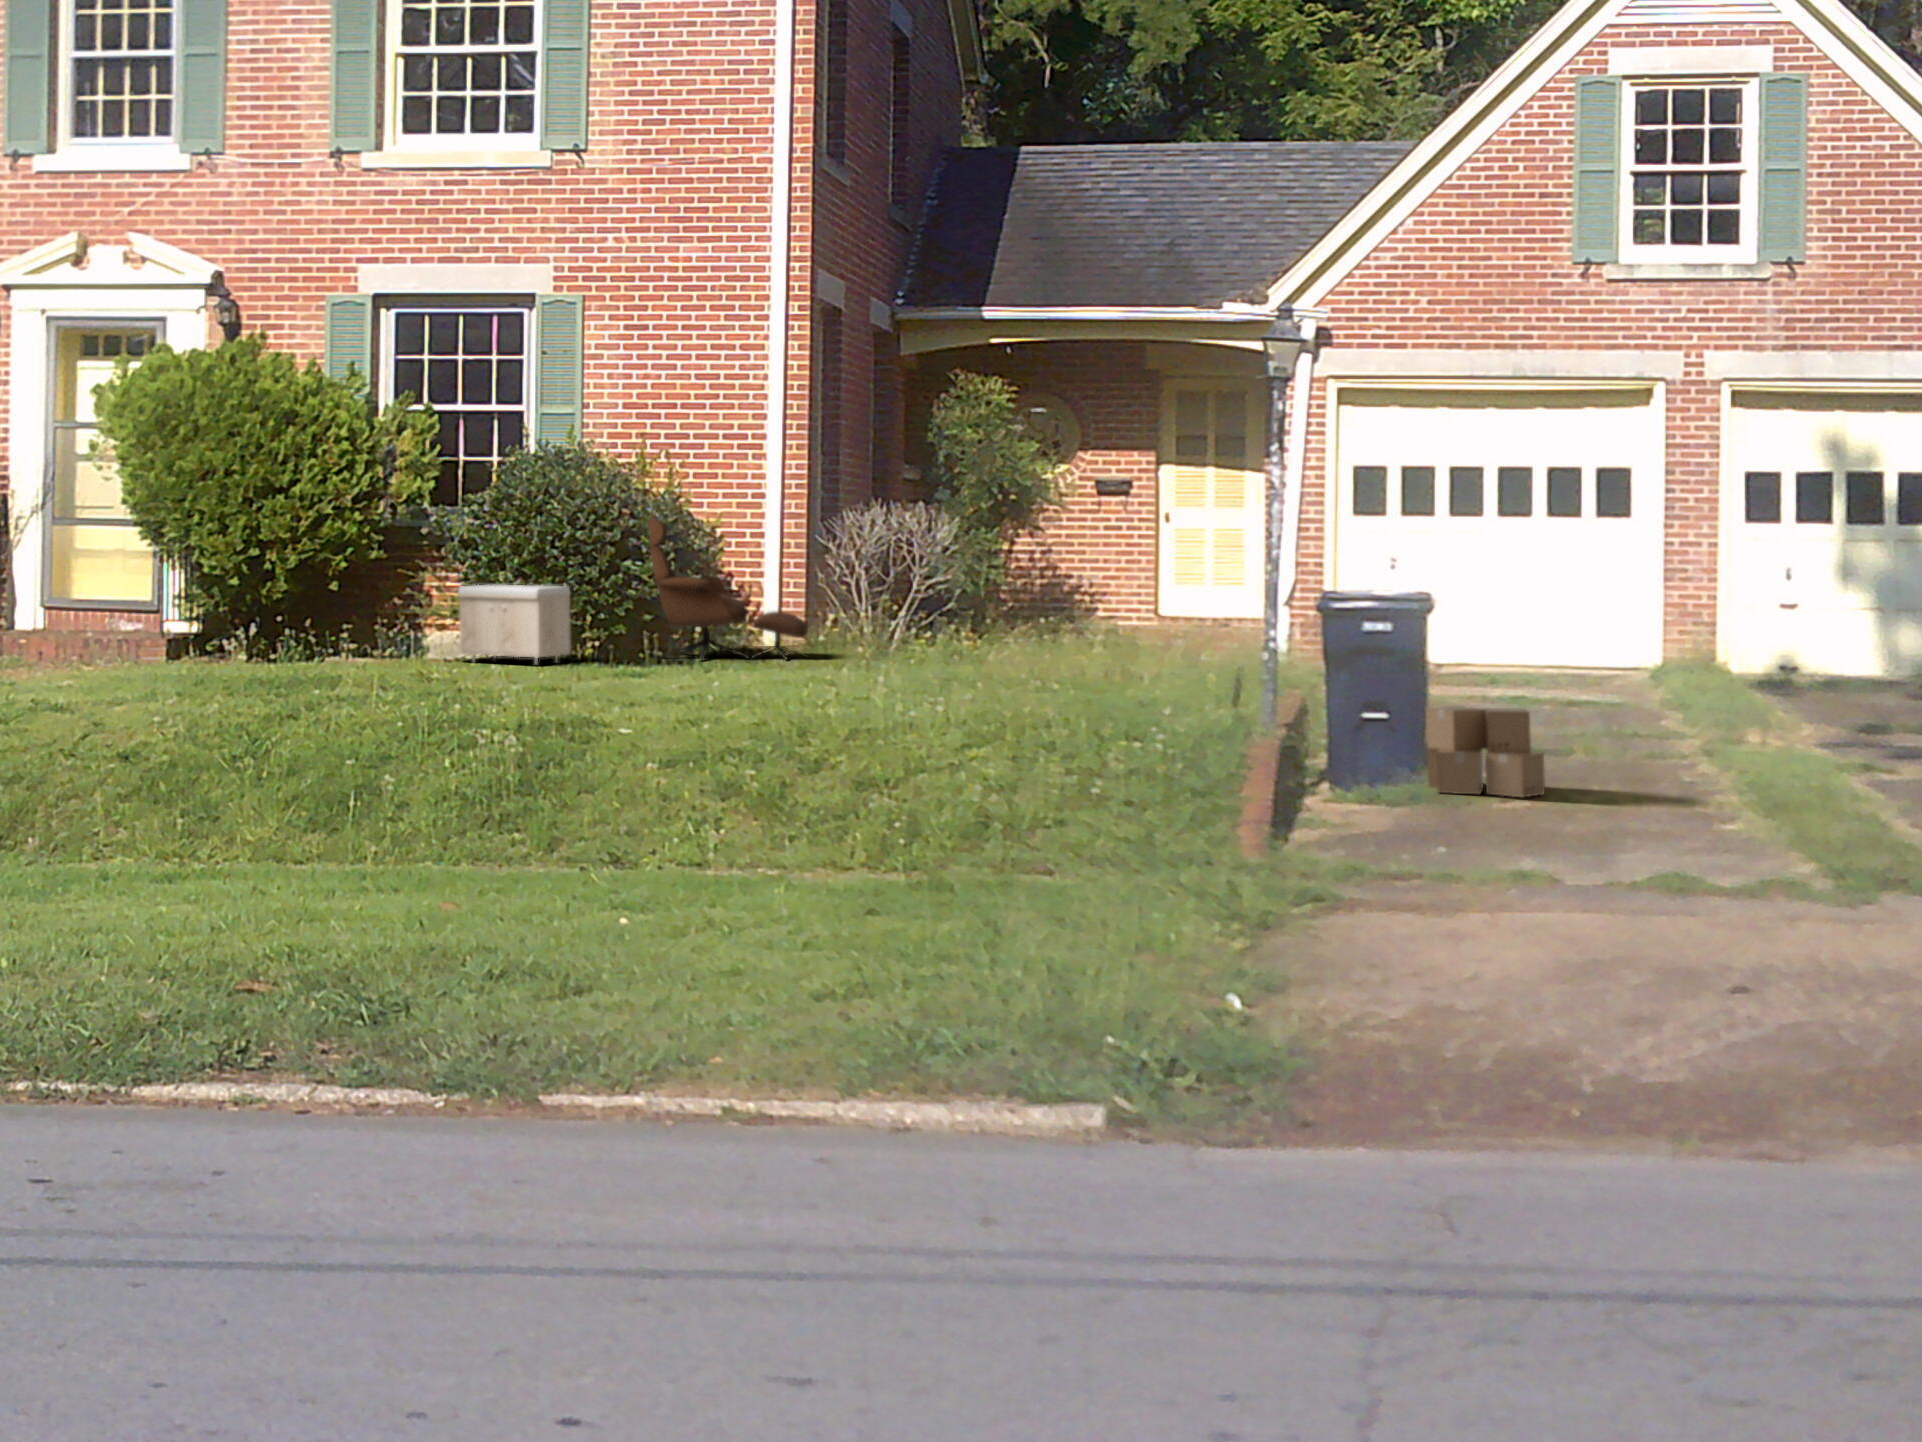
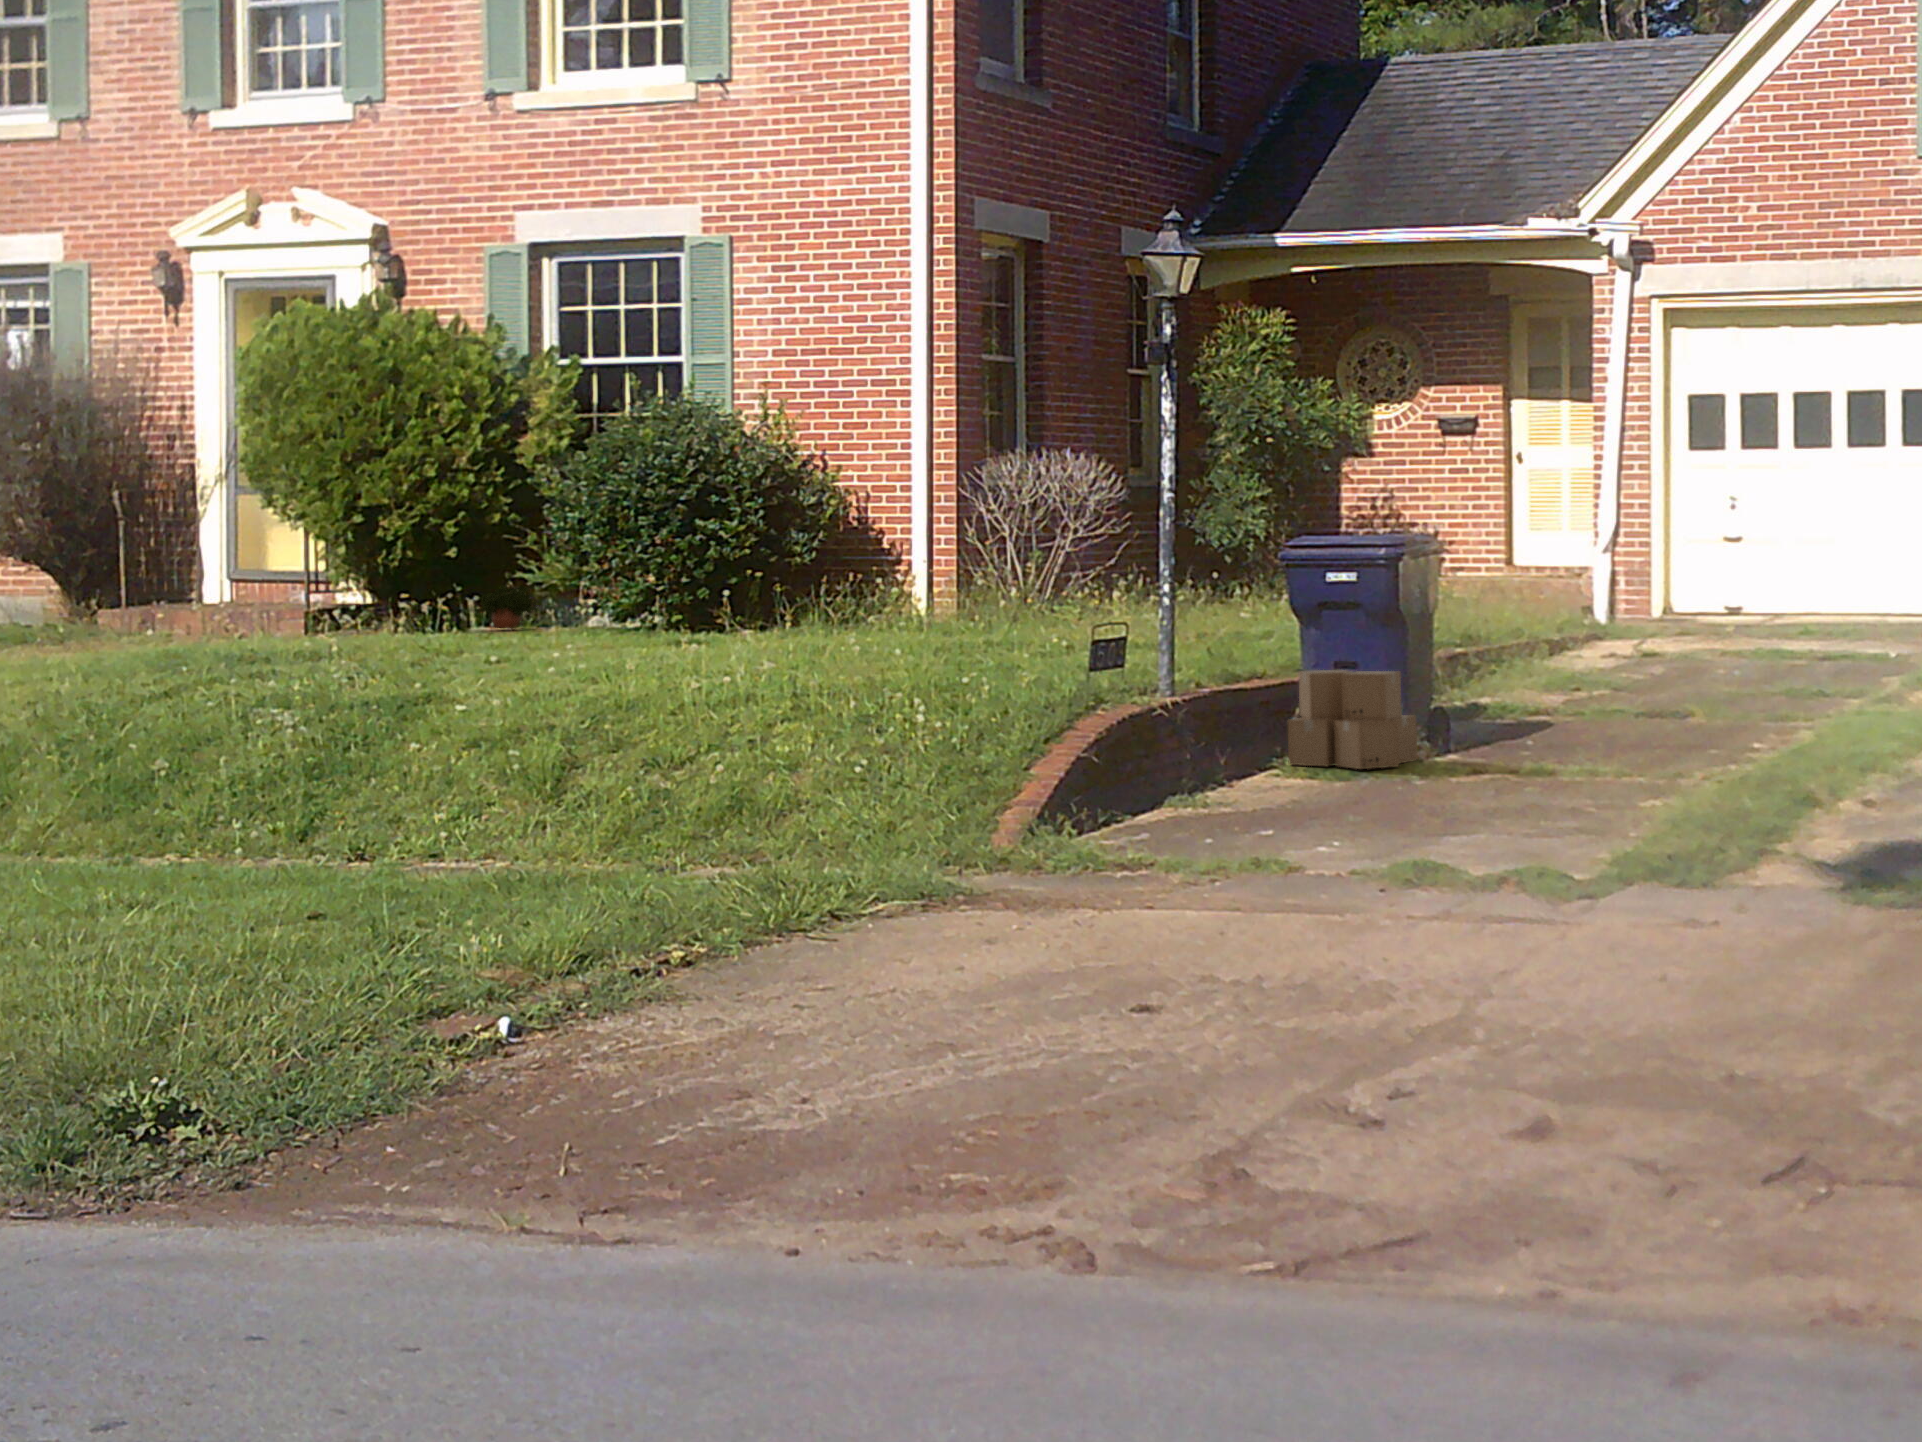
lounge chair: present [648,515,808,660] -> none [752,477,936,635]
storage bench: present [458,584,571,665] -> none [548,555,661,640]
potted plant: none [344,609,404,654] -> present [476,585,539,629]

